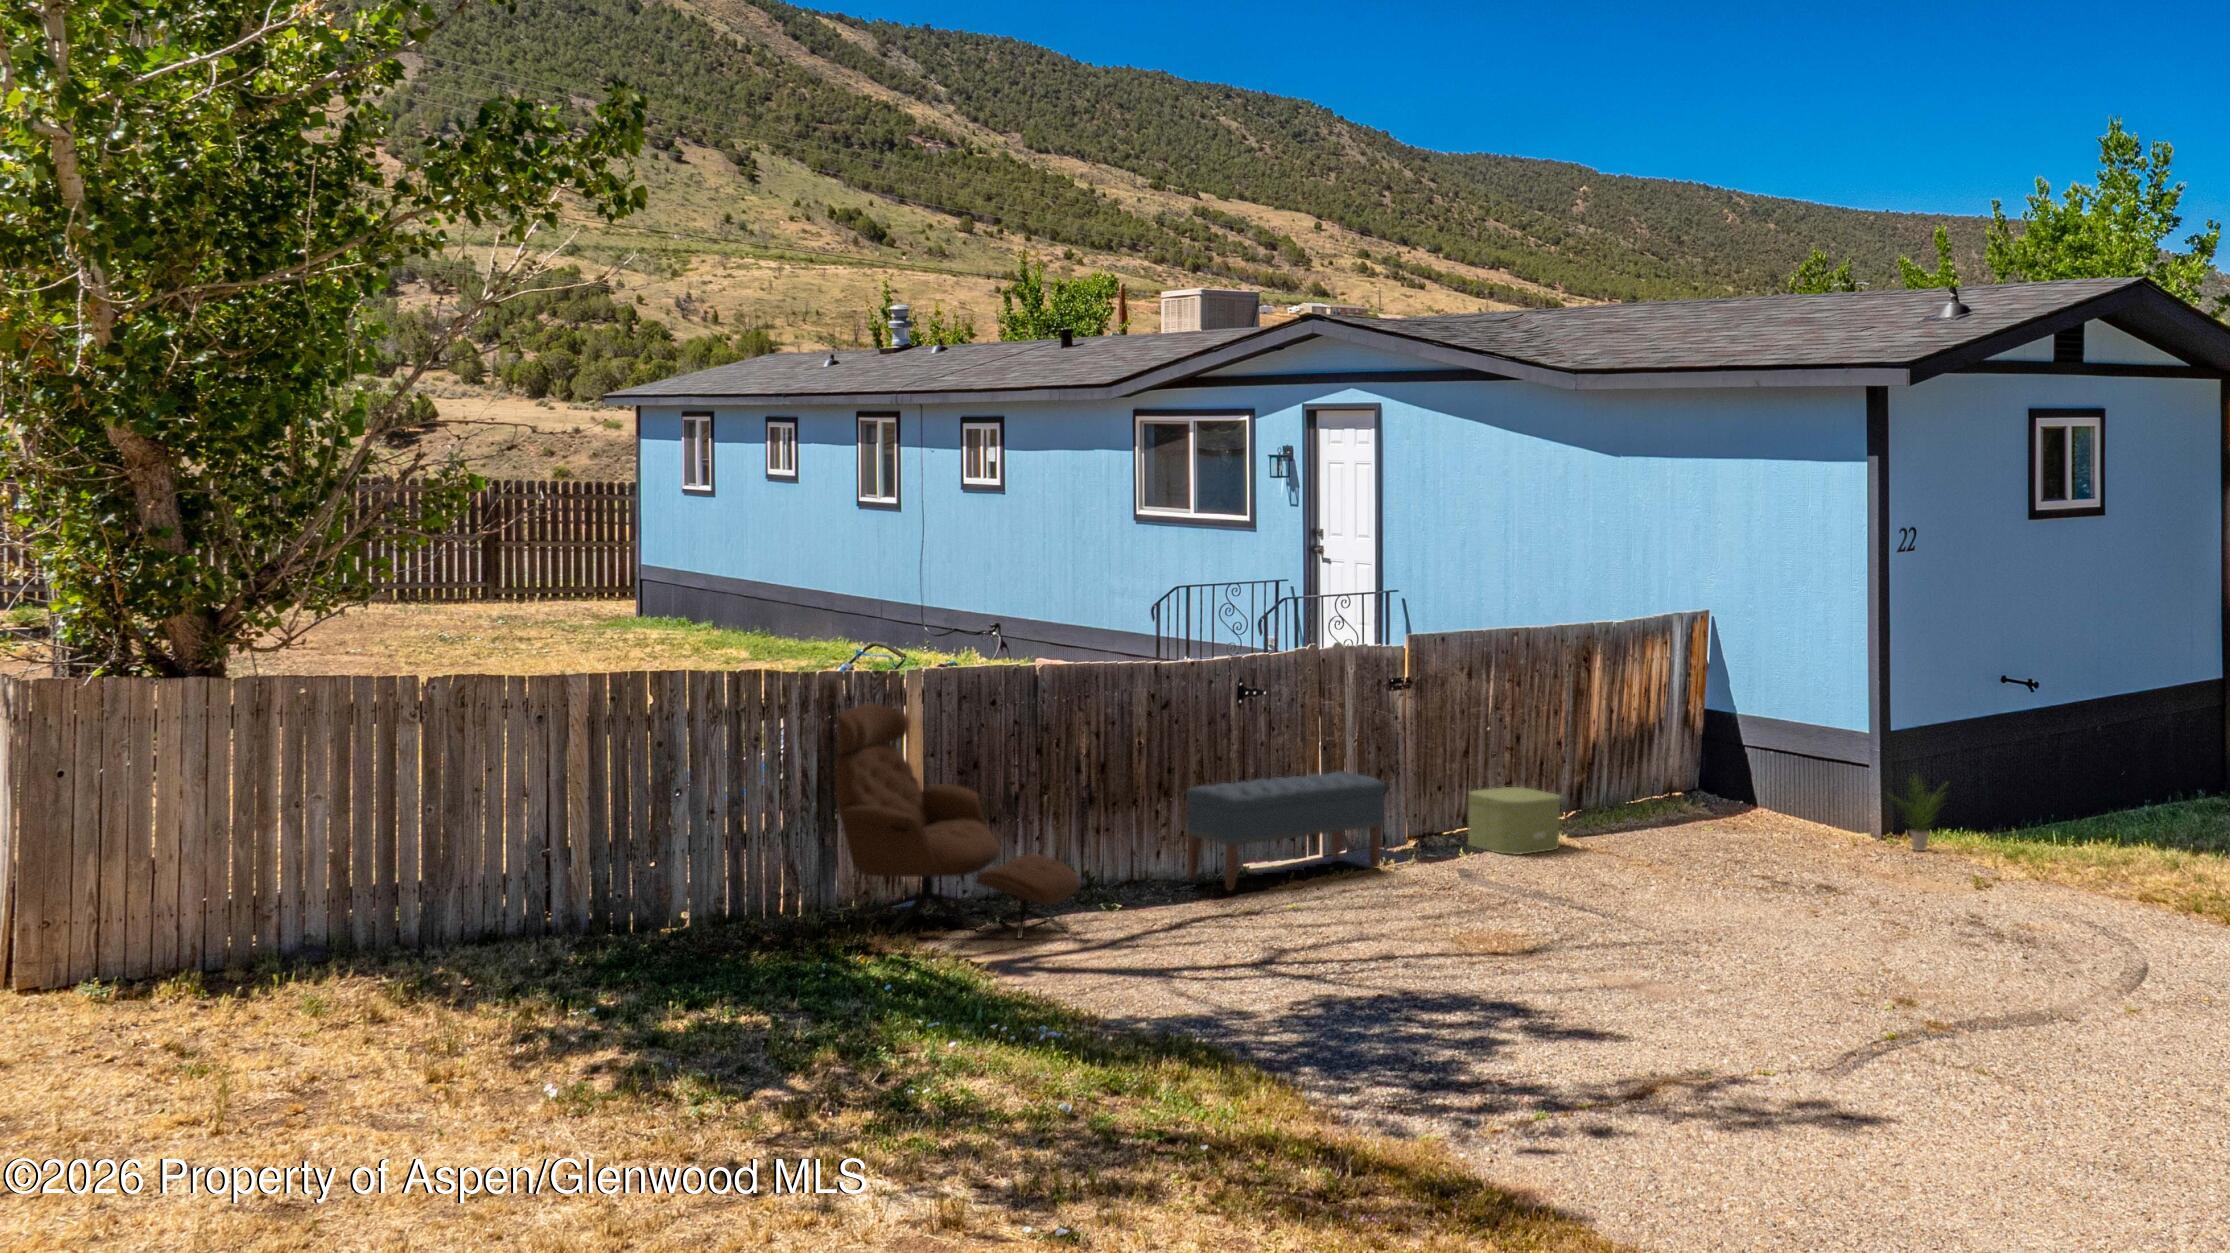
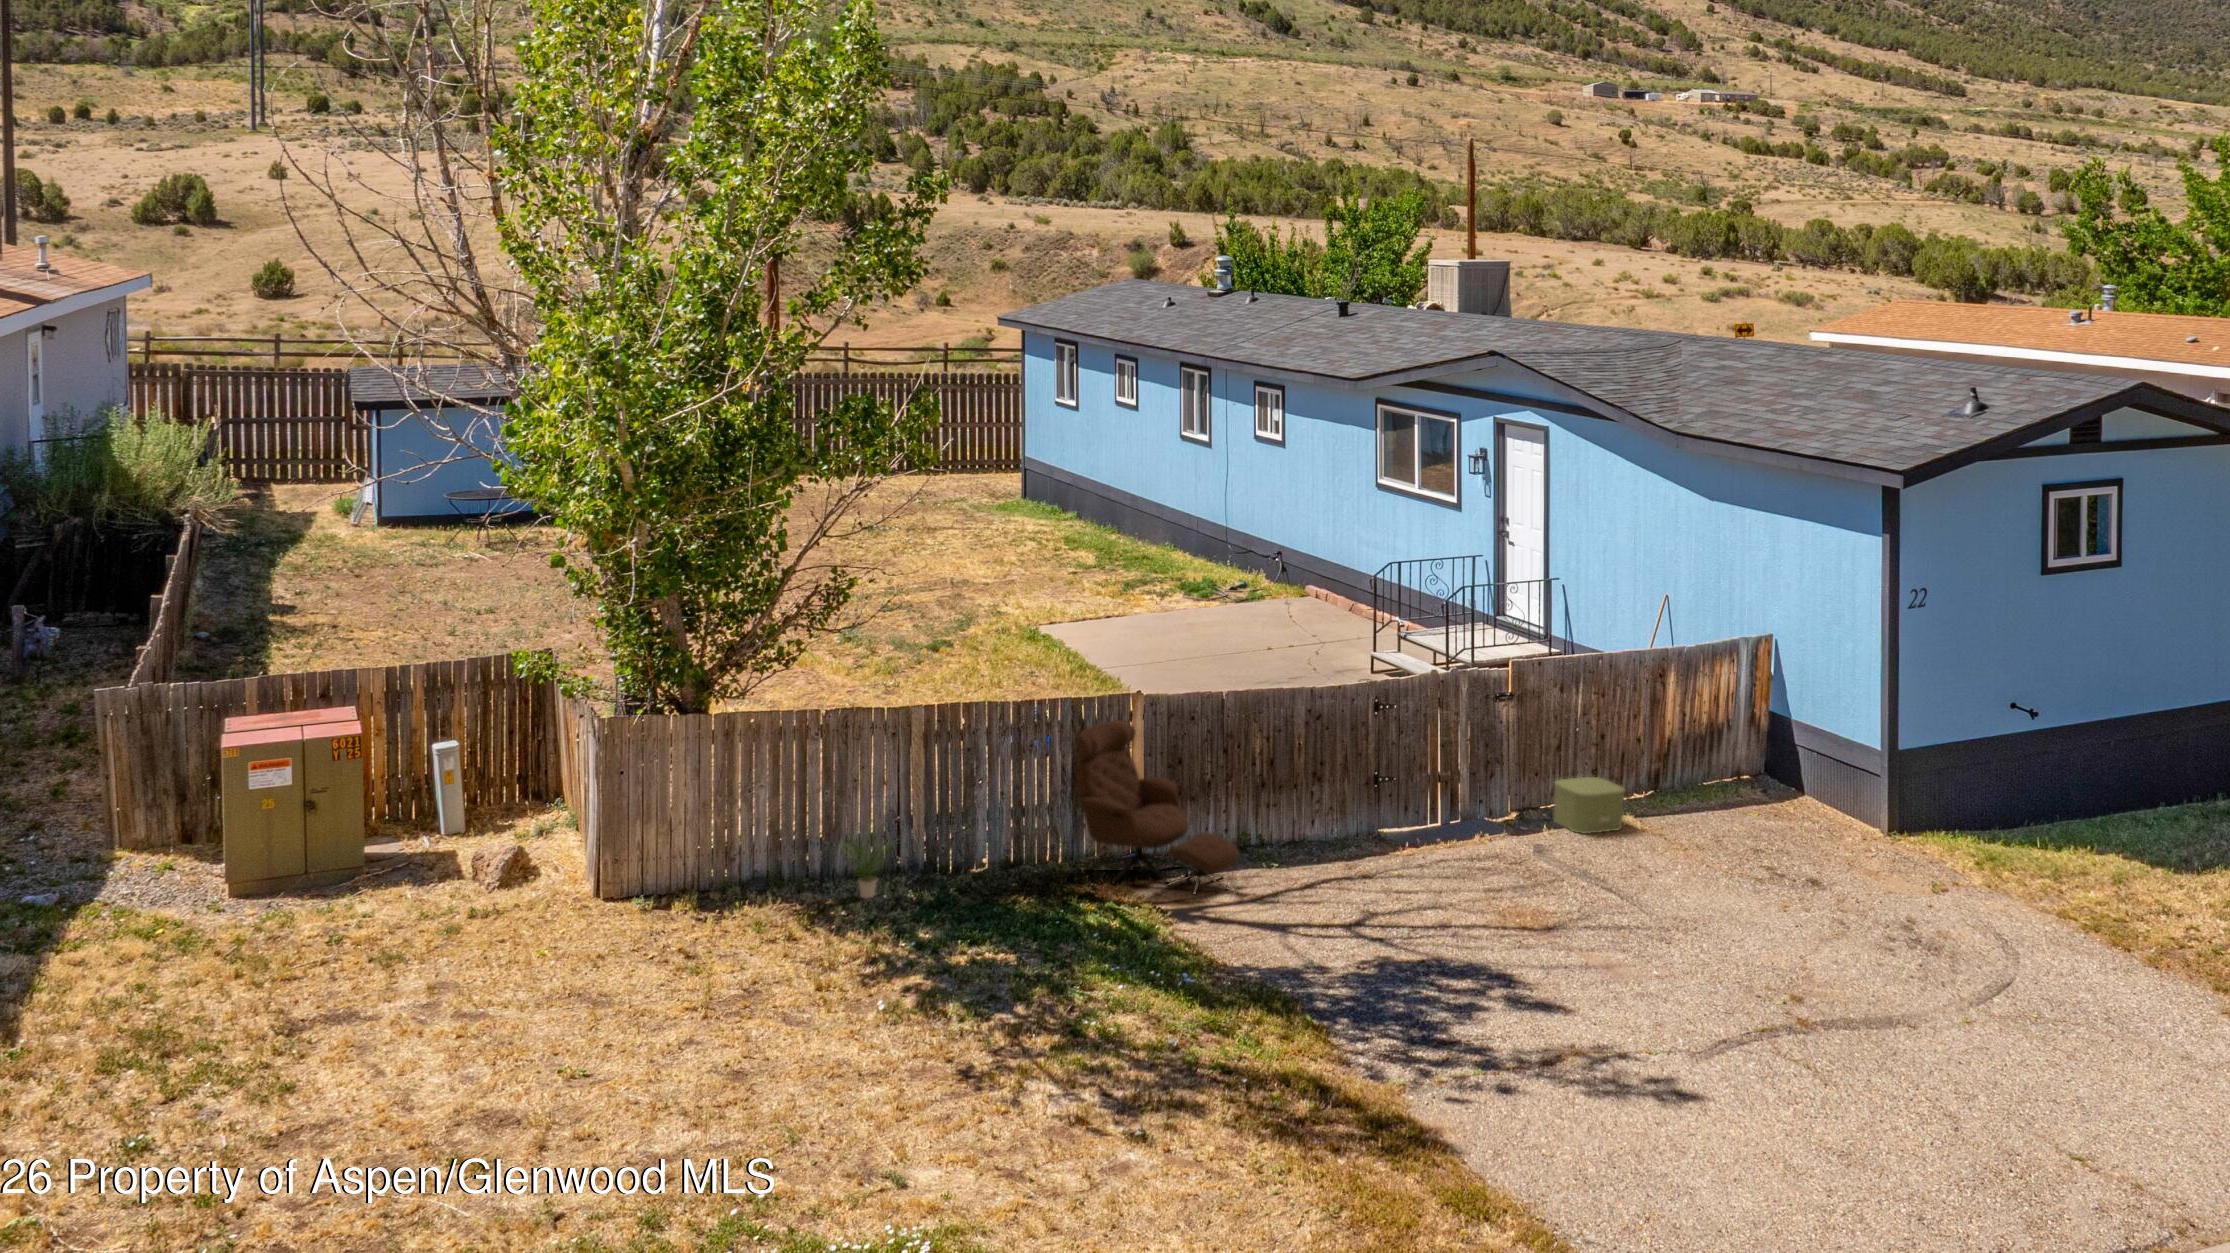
bench: present [1186,772,1387,890] -> none [1328,767,1480,858]
potted plant: present [1893,780,1946,851] -> present [846,833,895,898]

